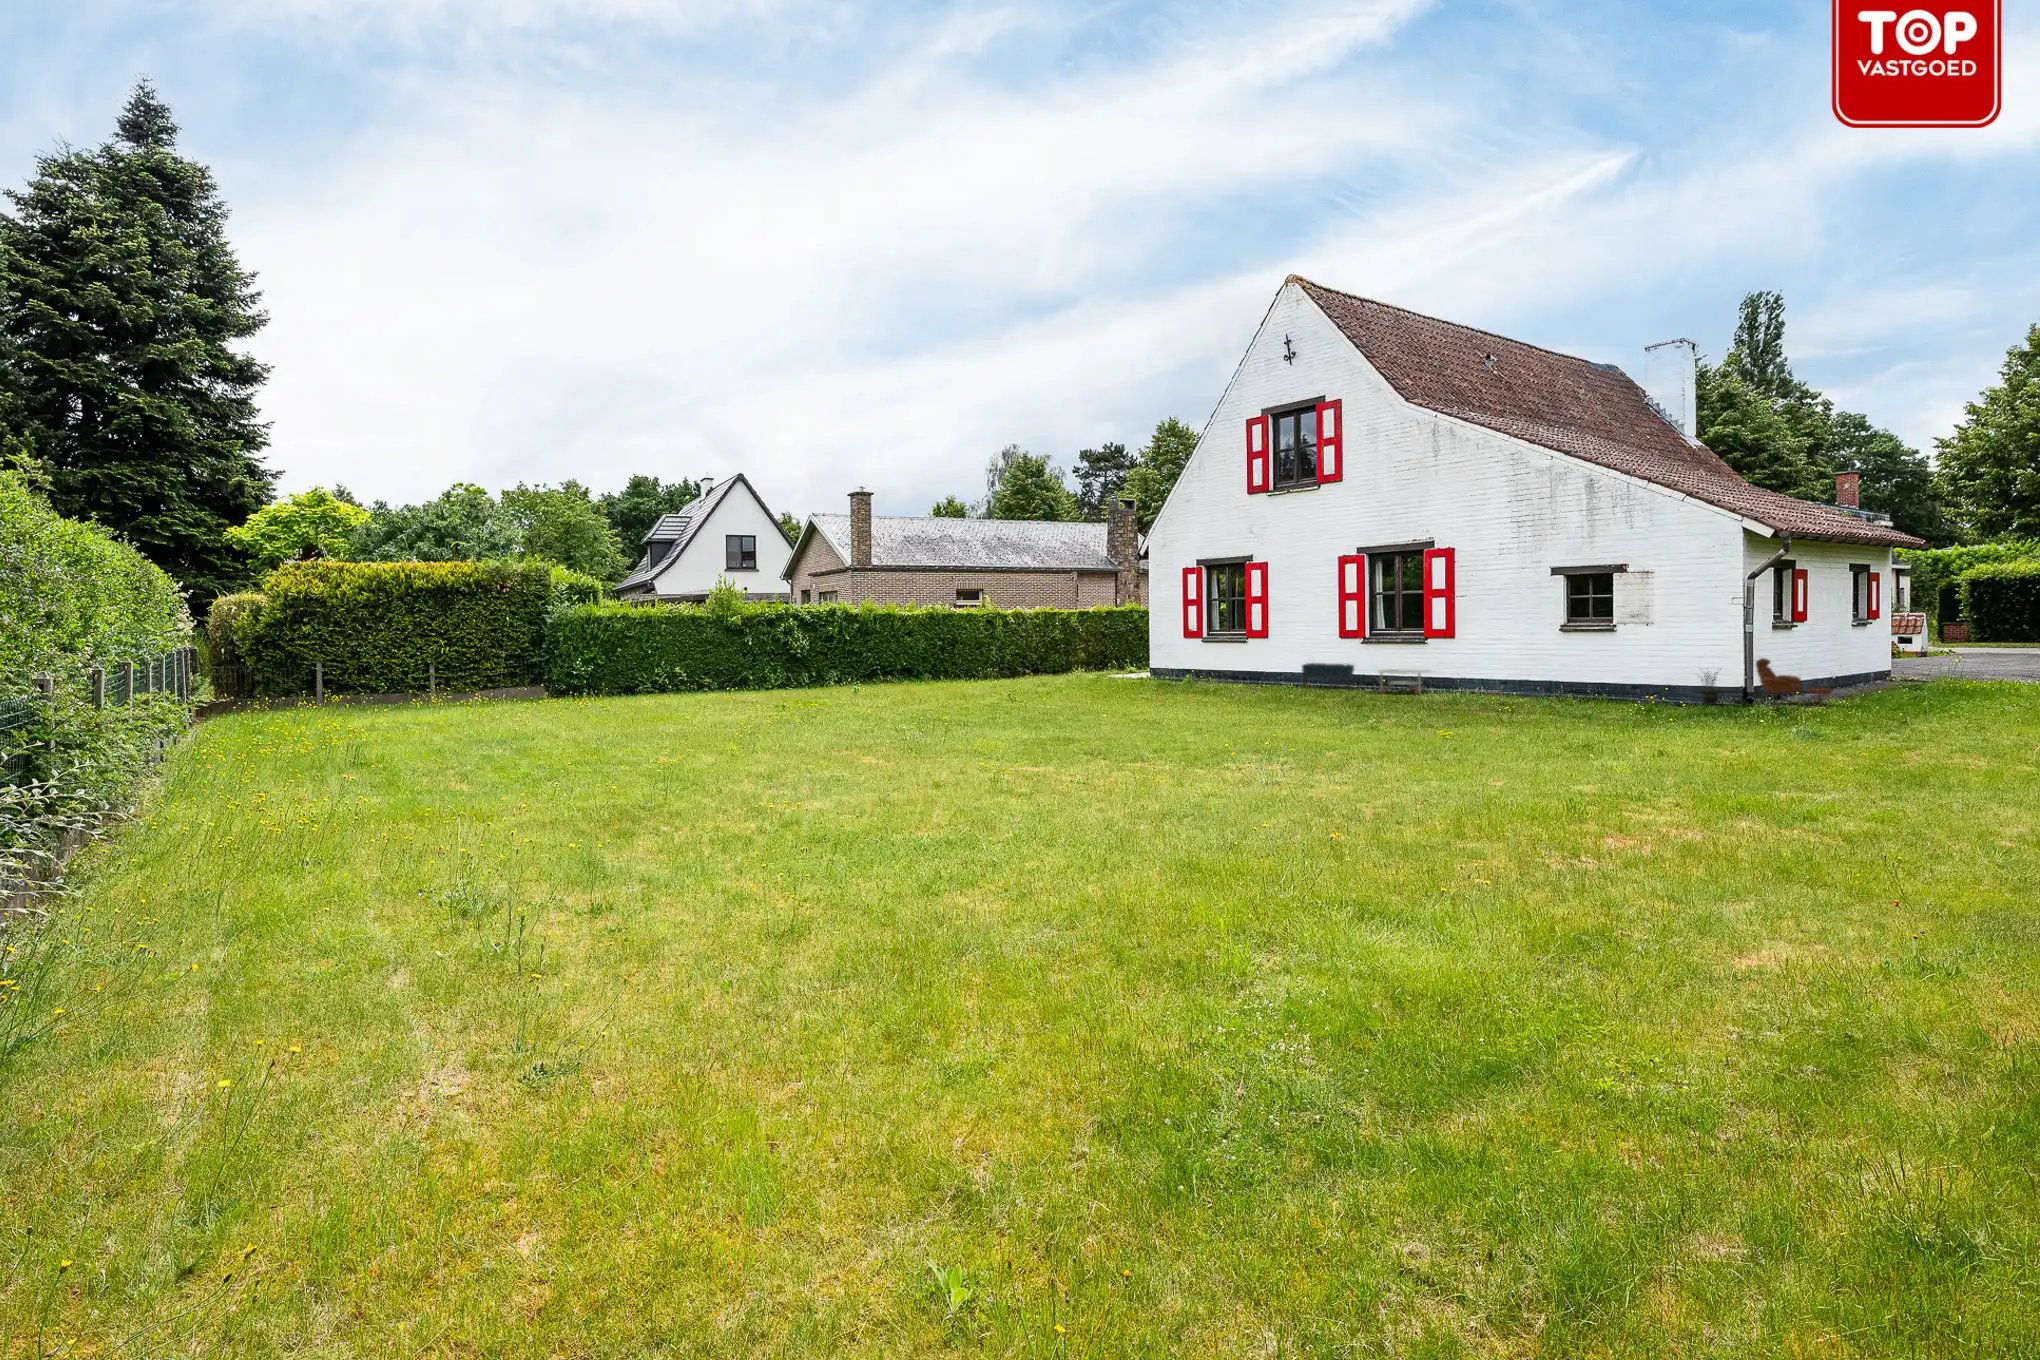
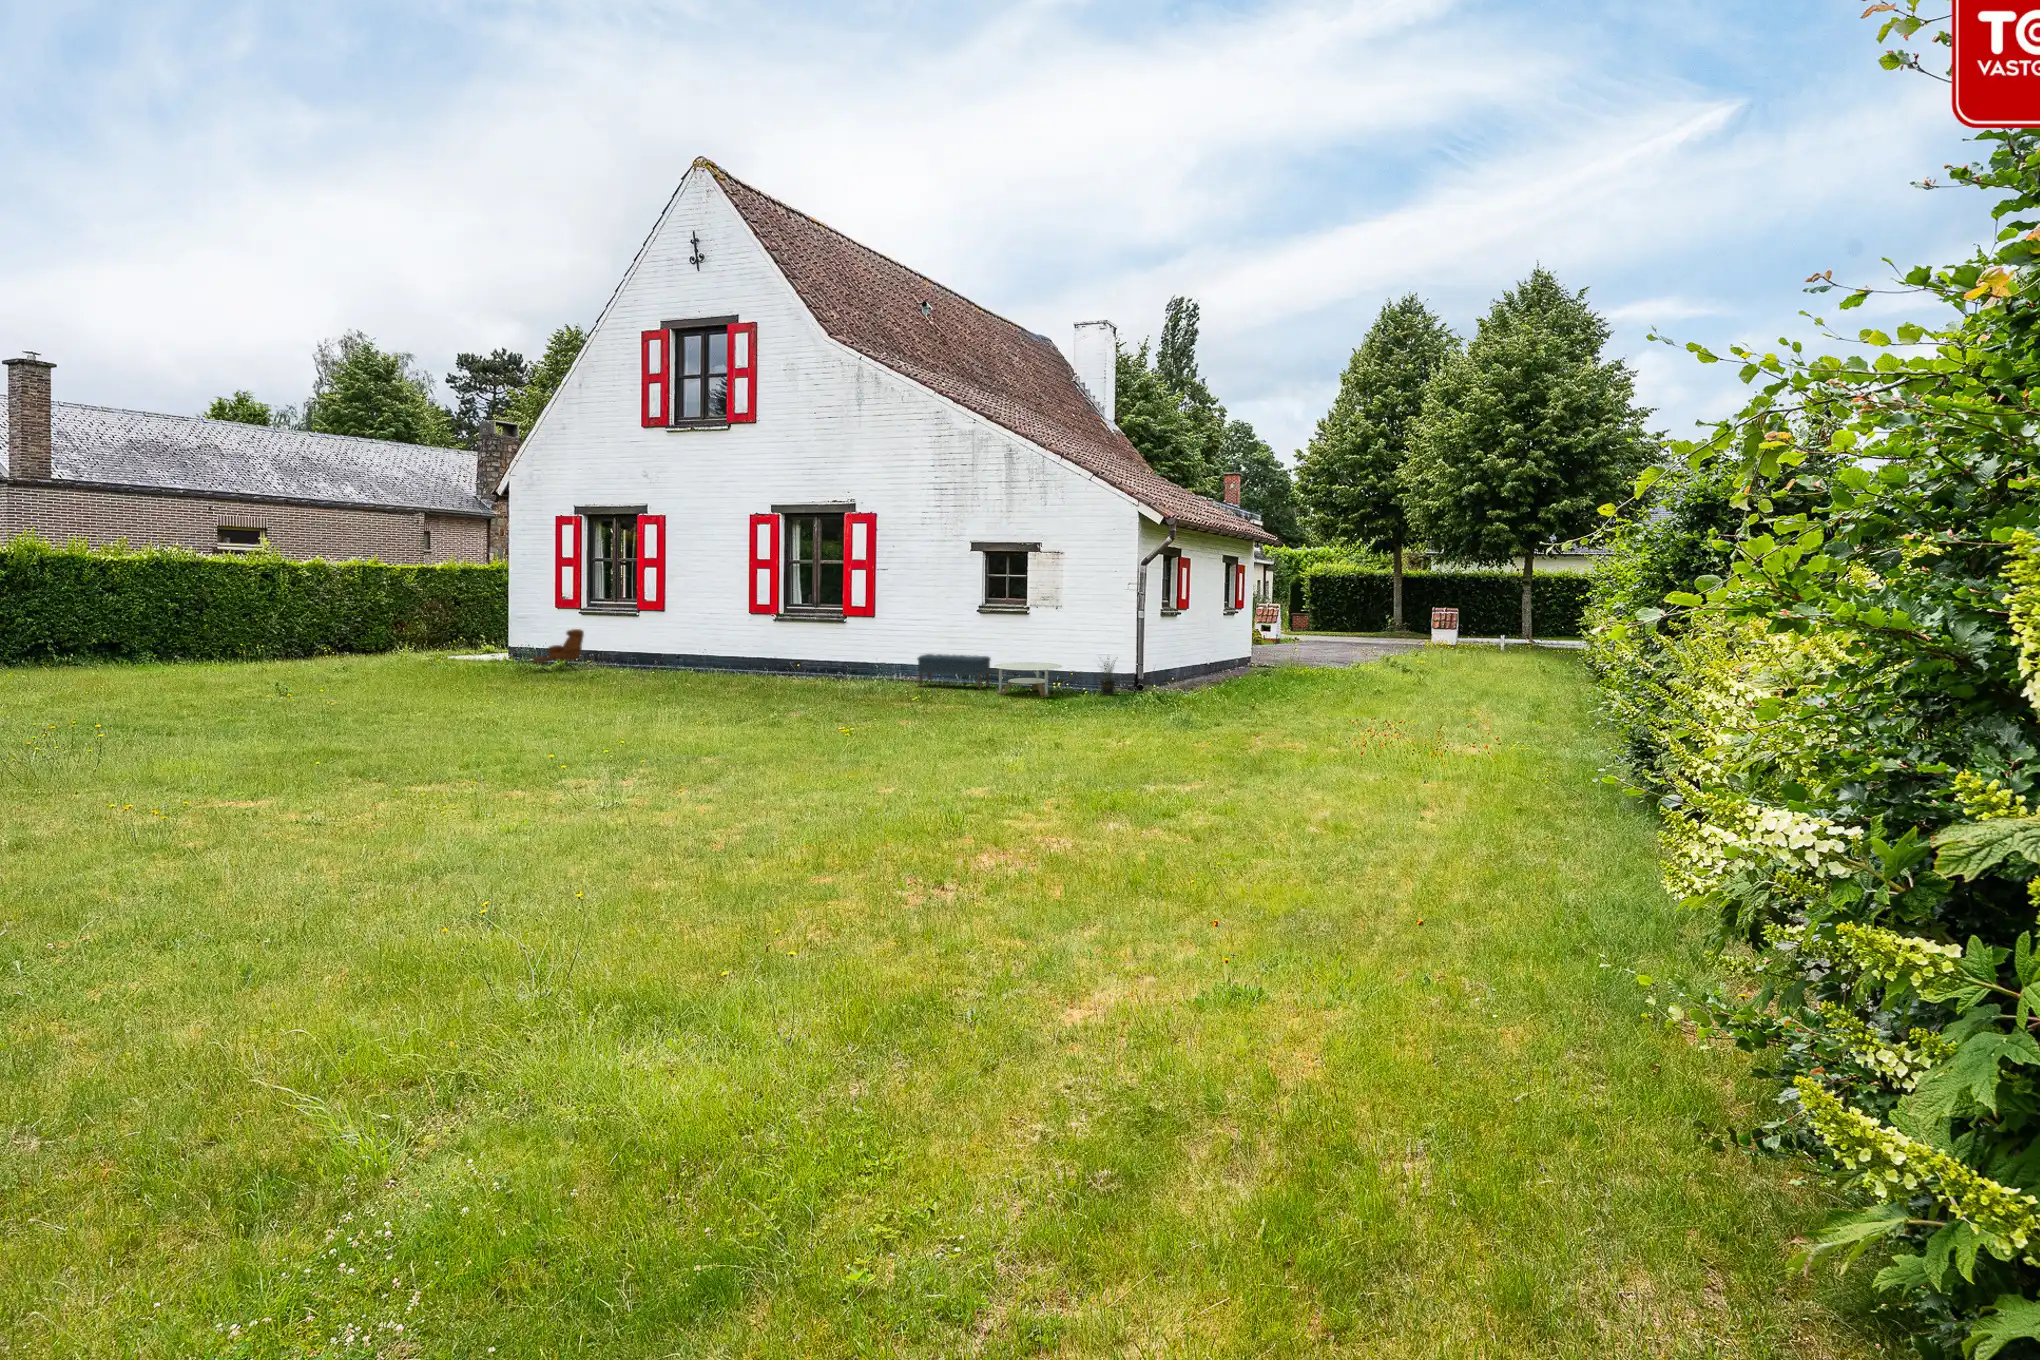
lounge chair: present [1756,658,1832,704] -> present [533,629,584,671]
bench: present [1302,663,1354,688] -> present [918,654,991,690]
round table: present [1378,669,1430,695] -> present [994,662,1062,697]

